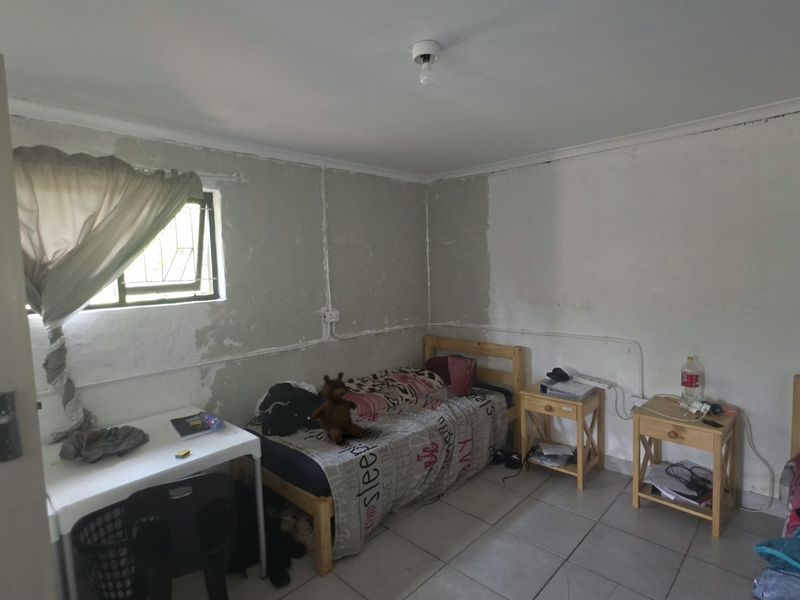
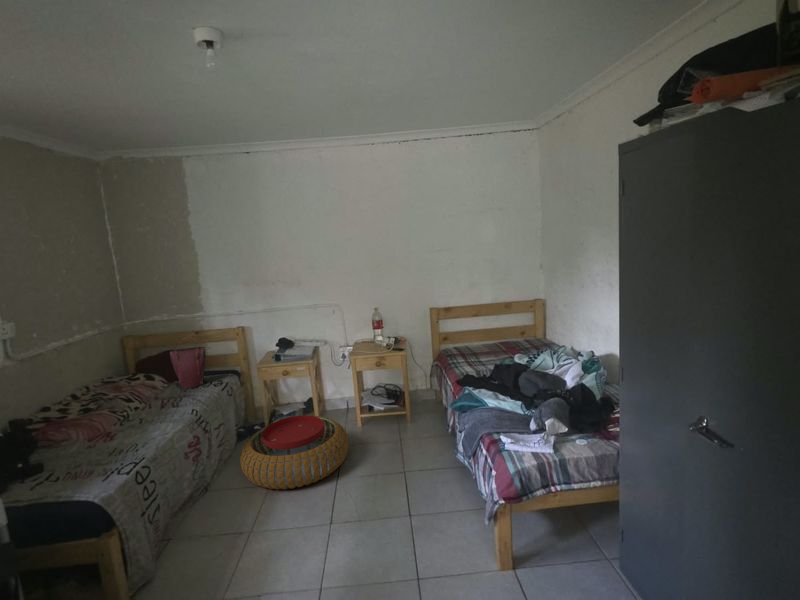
teddy bear: present [312,372,363,443] -> none [39,392,118,474]
pouf: none [473,459,601,548] -> present [240,415,349,490]

